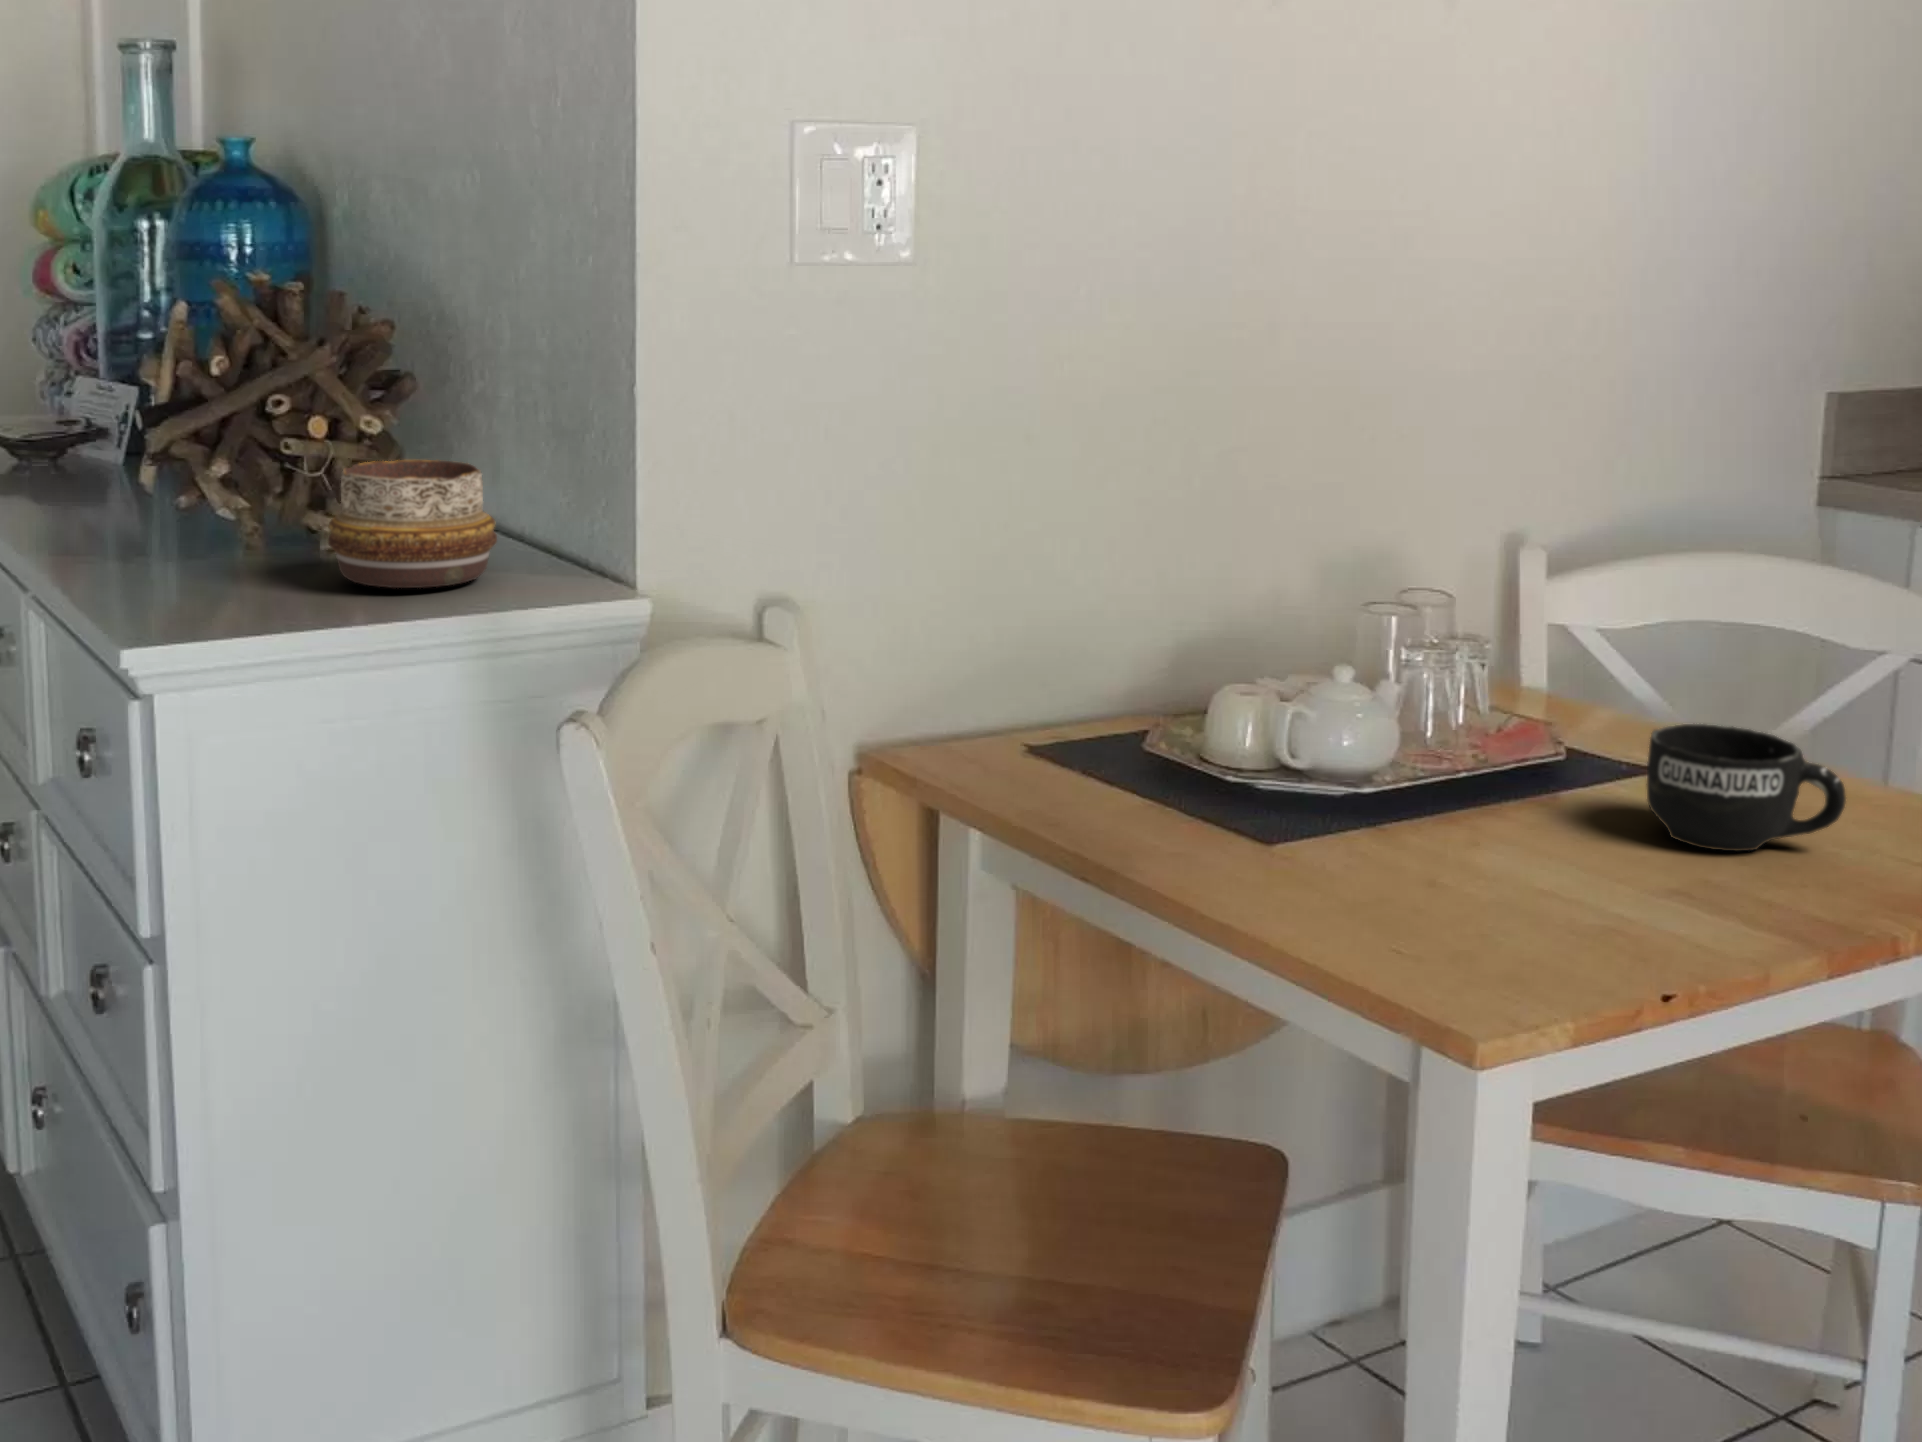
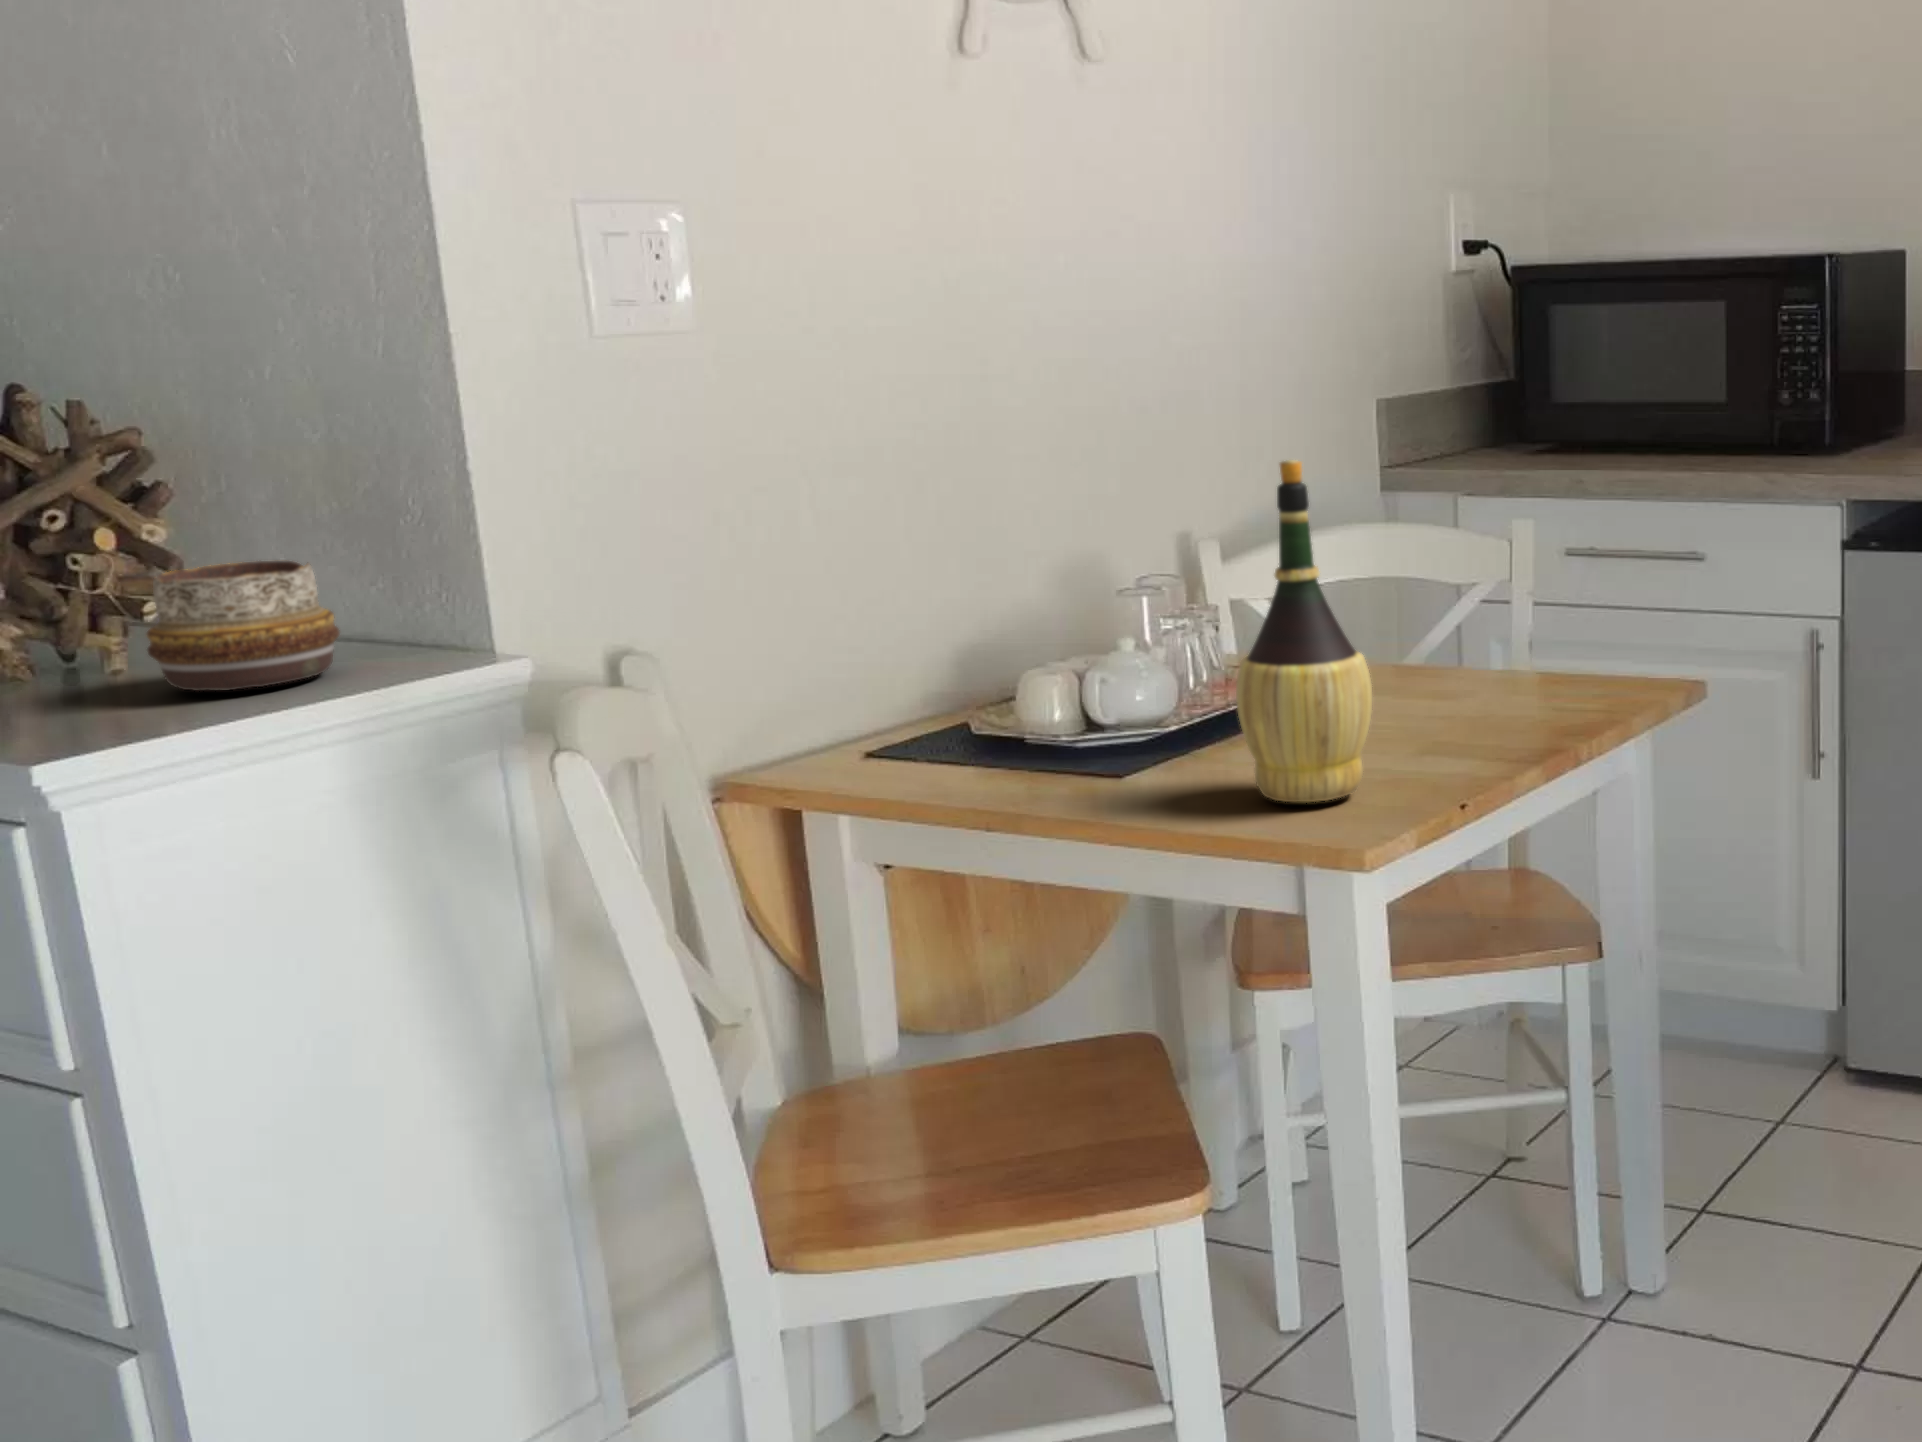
wine bottle: none [1379,499,1567,952] -> present [1236,460,1372,802]
mug: present [1646,724,1846,851] -> none [1375,631,1512,719]

